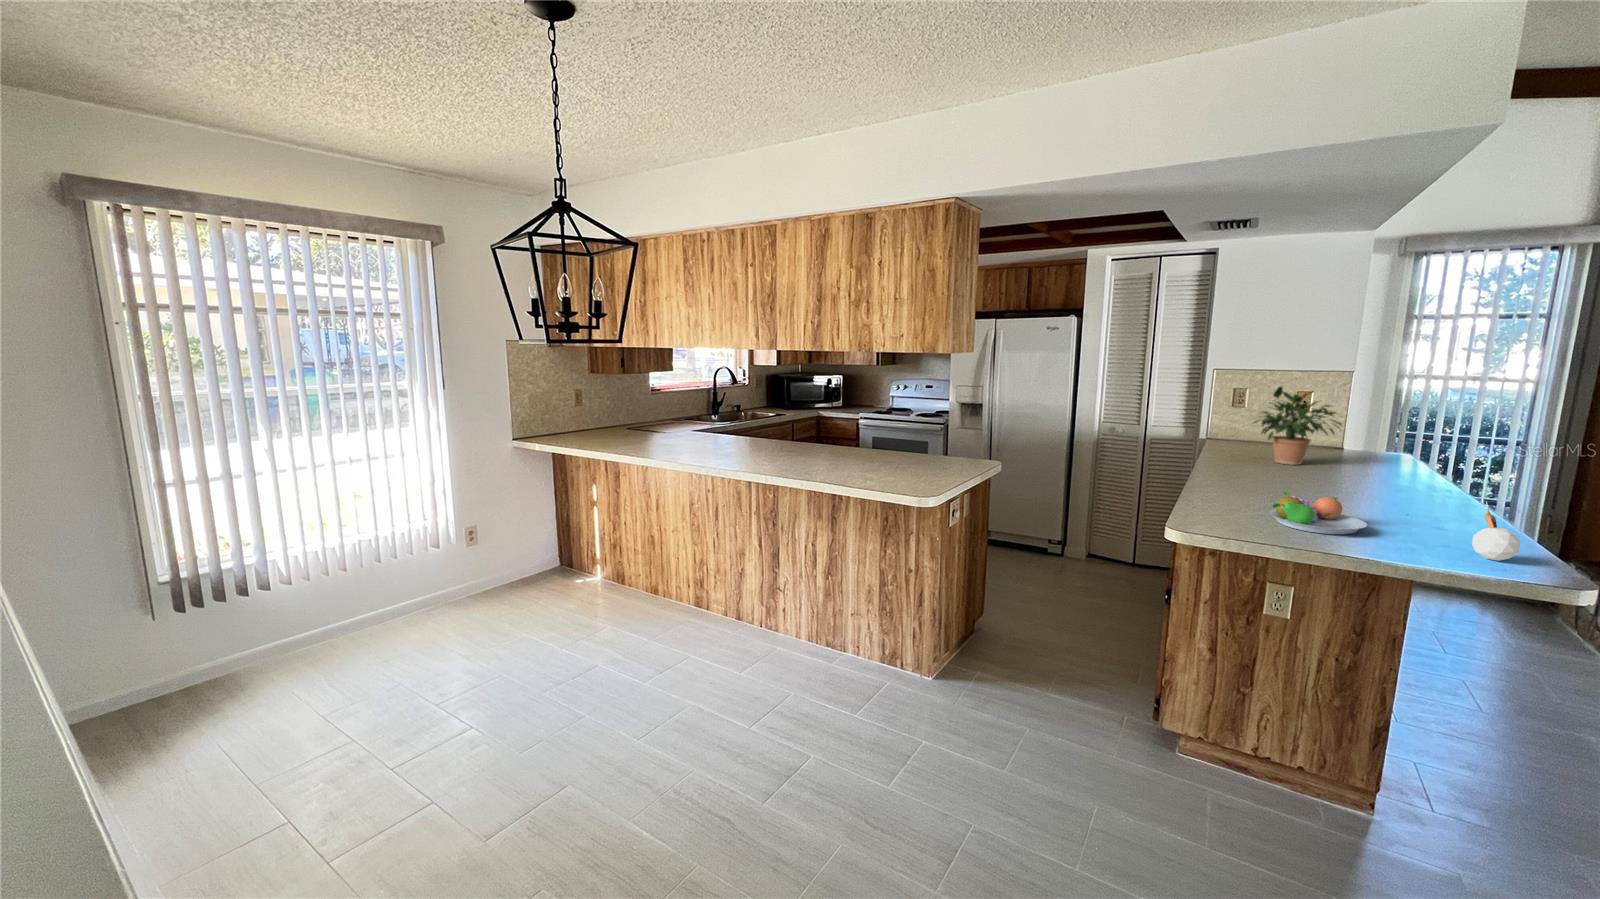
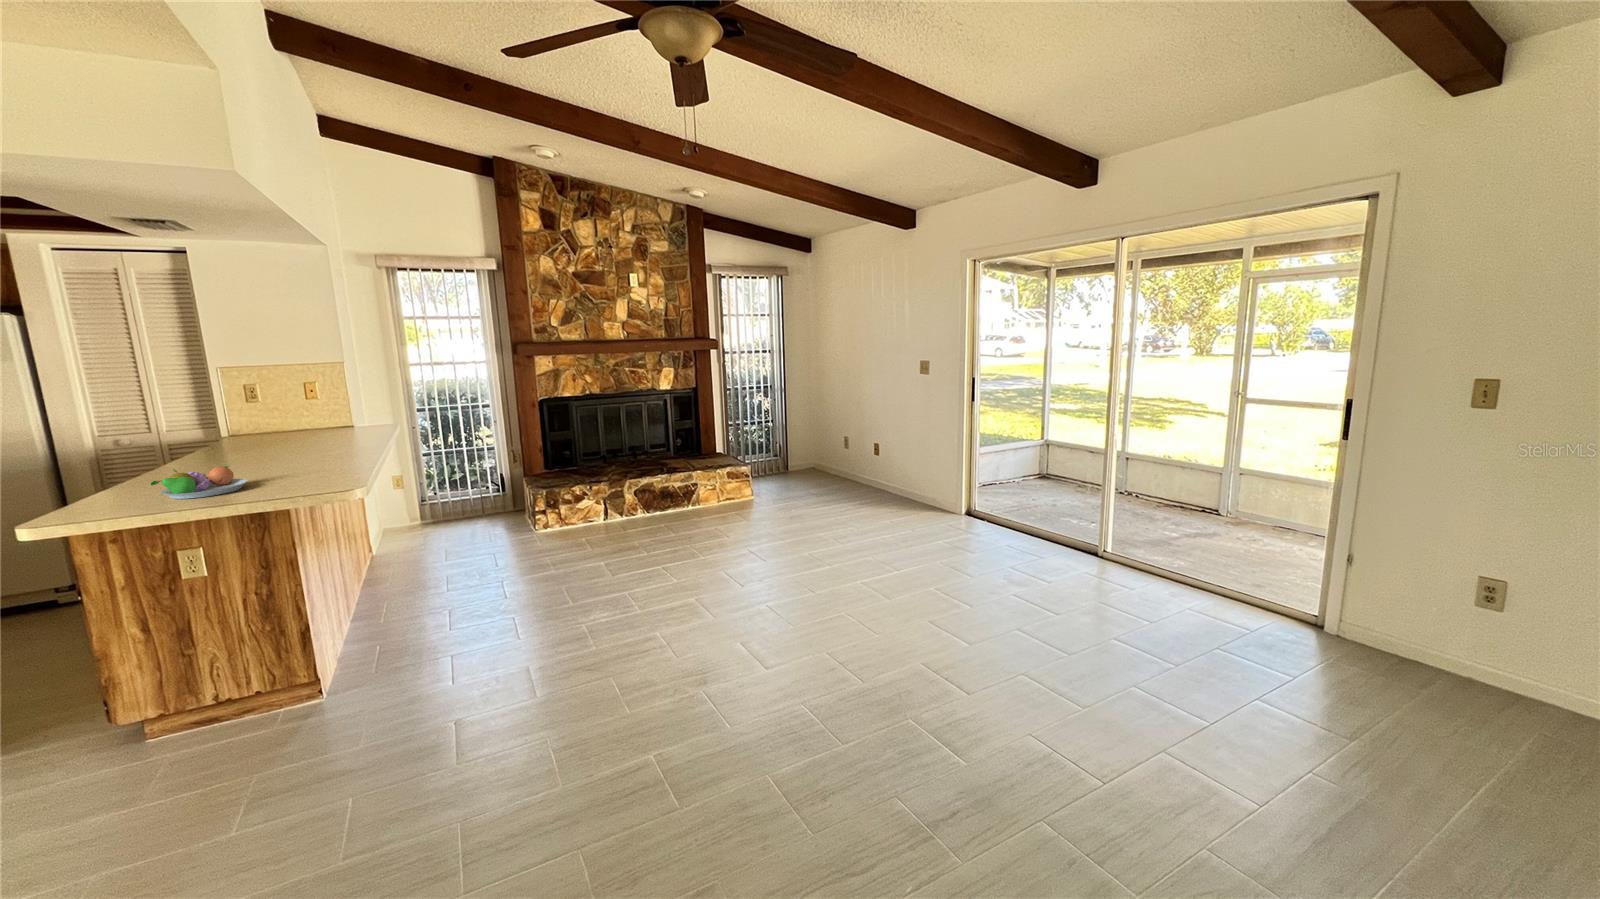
potted plant: present [1254,386,1342,465] -> none [234,379,315,448]
candle: present [1472,501,1520,561] -> none [301,447,330,487]

